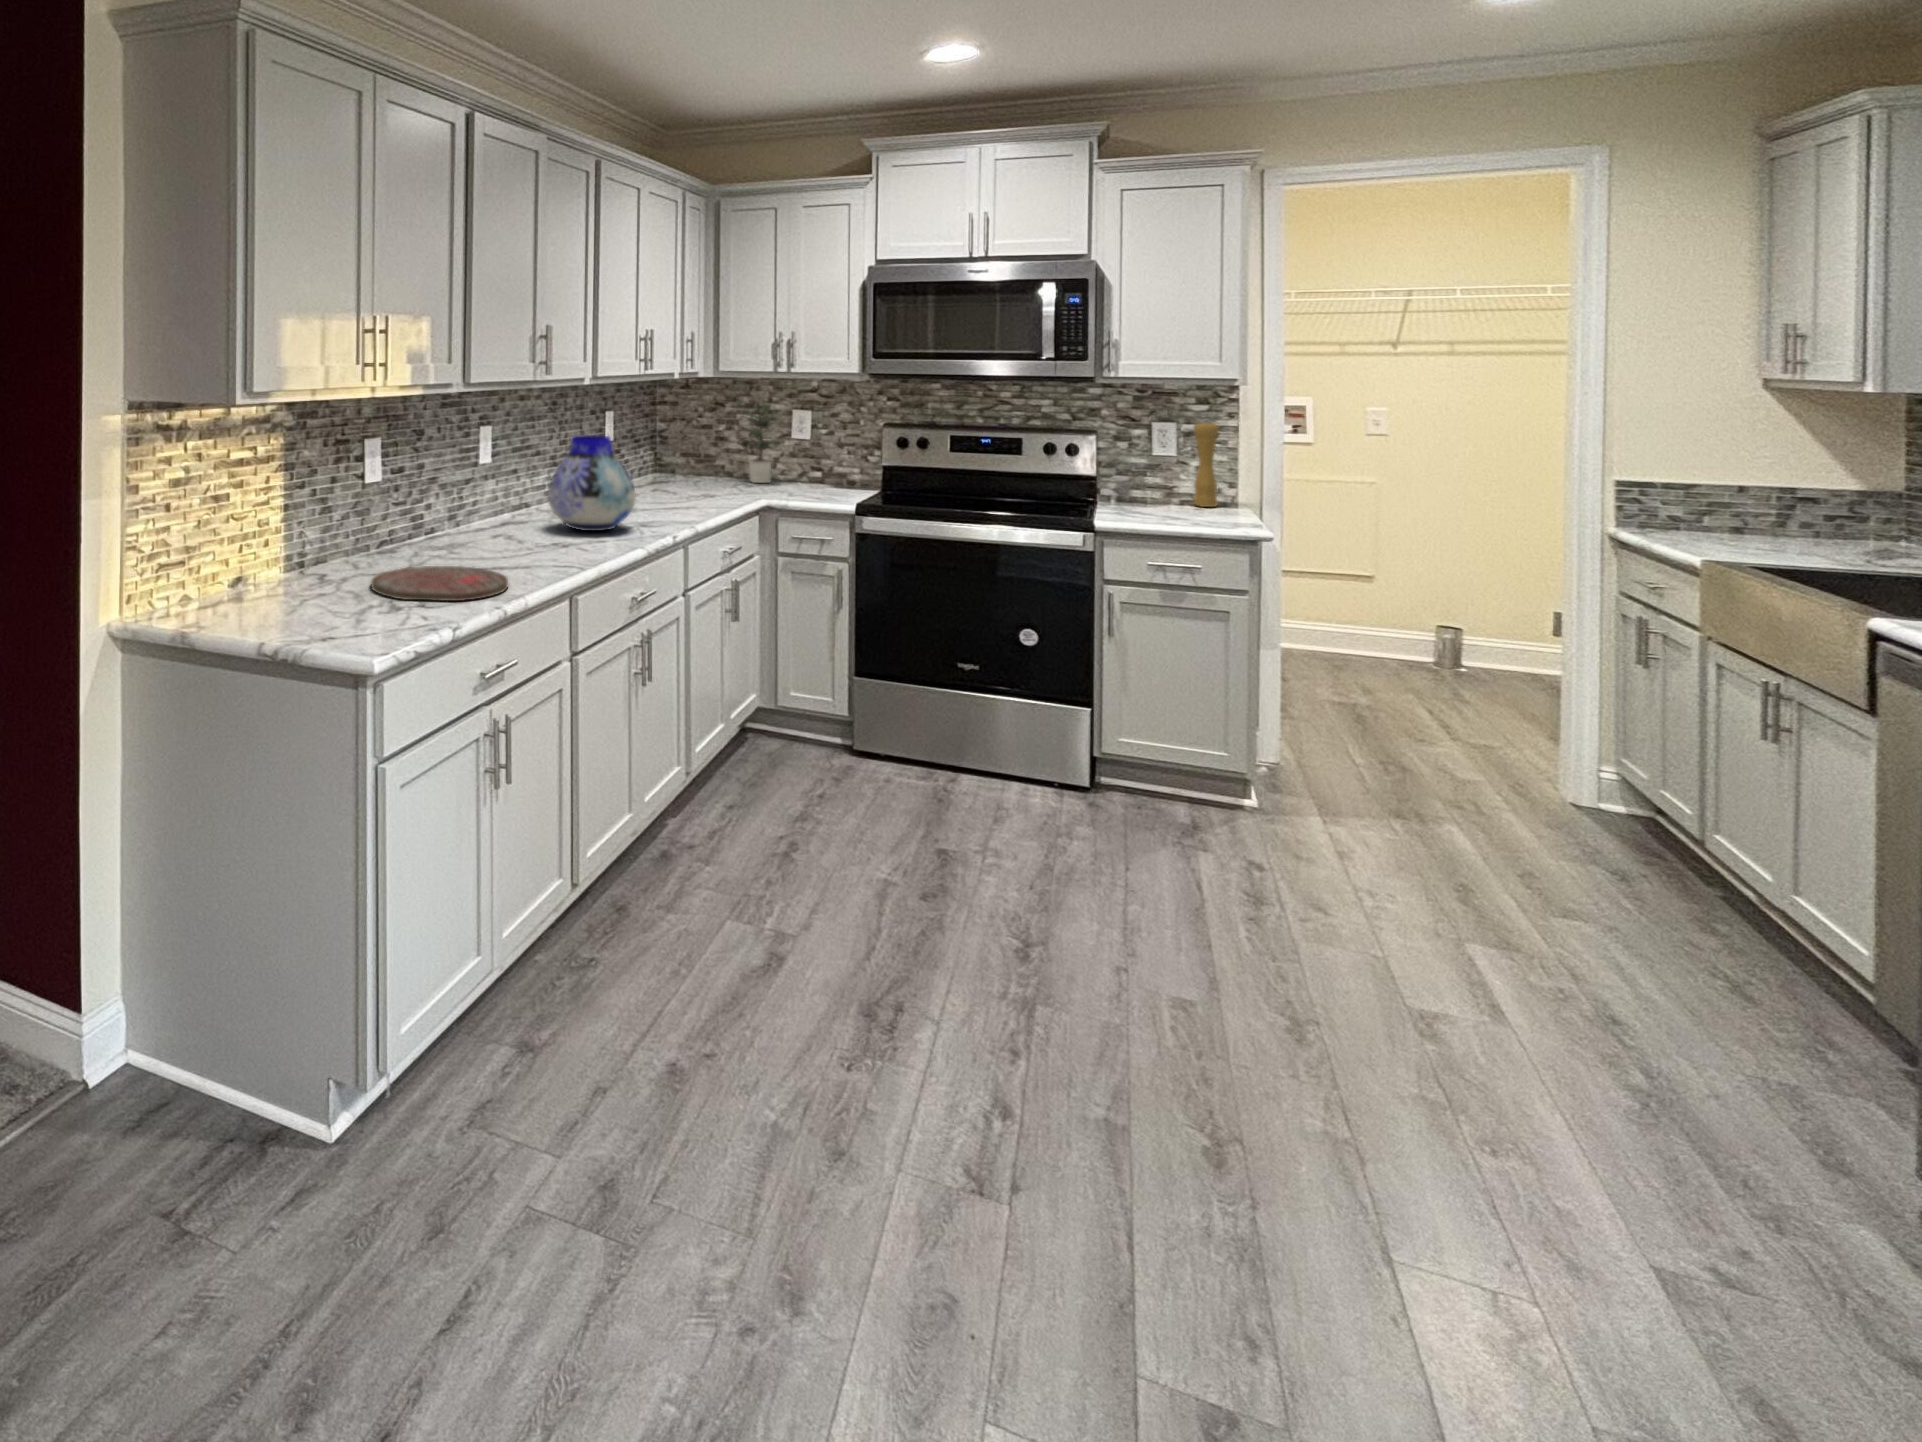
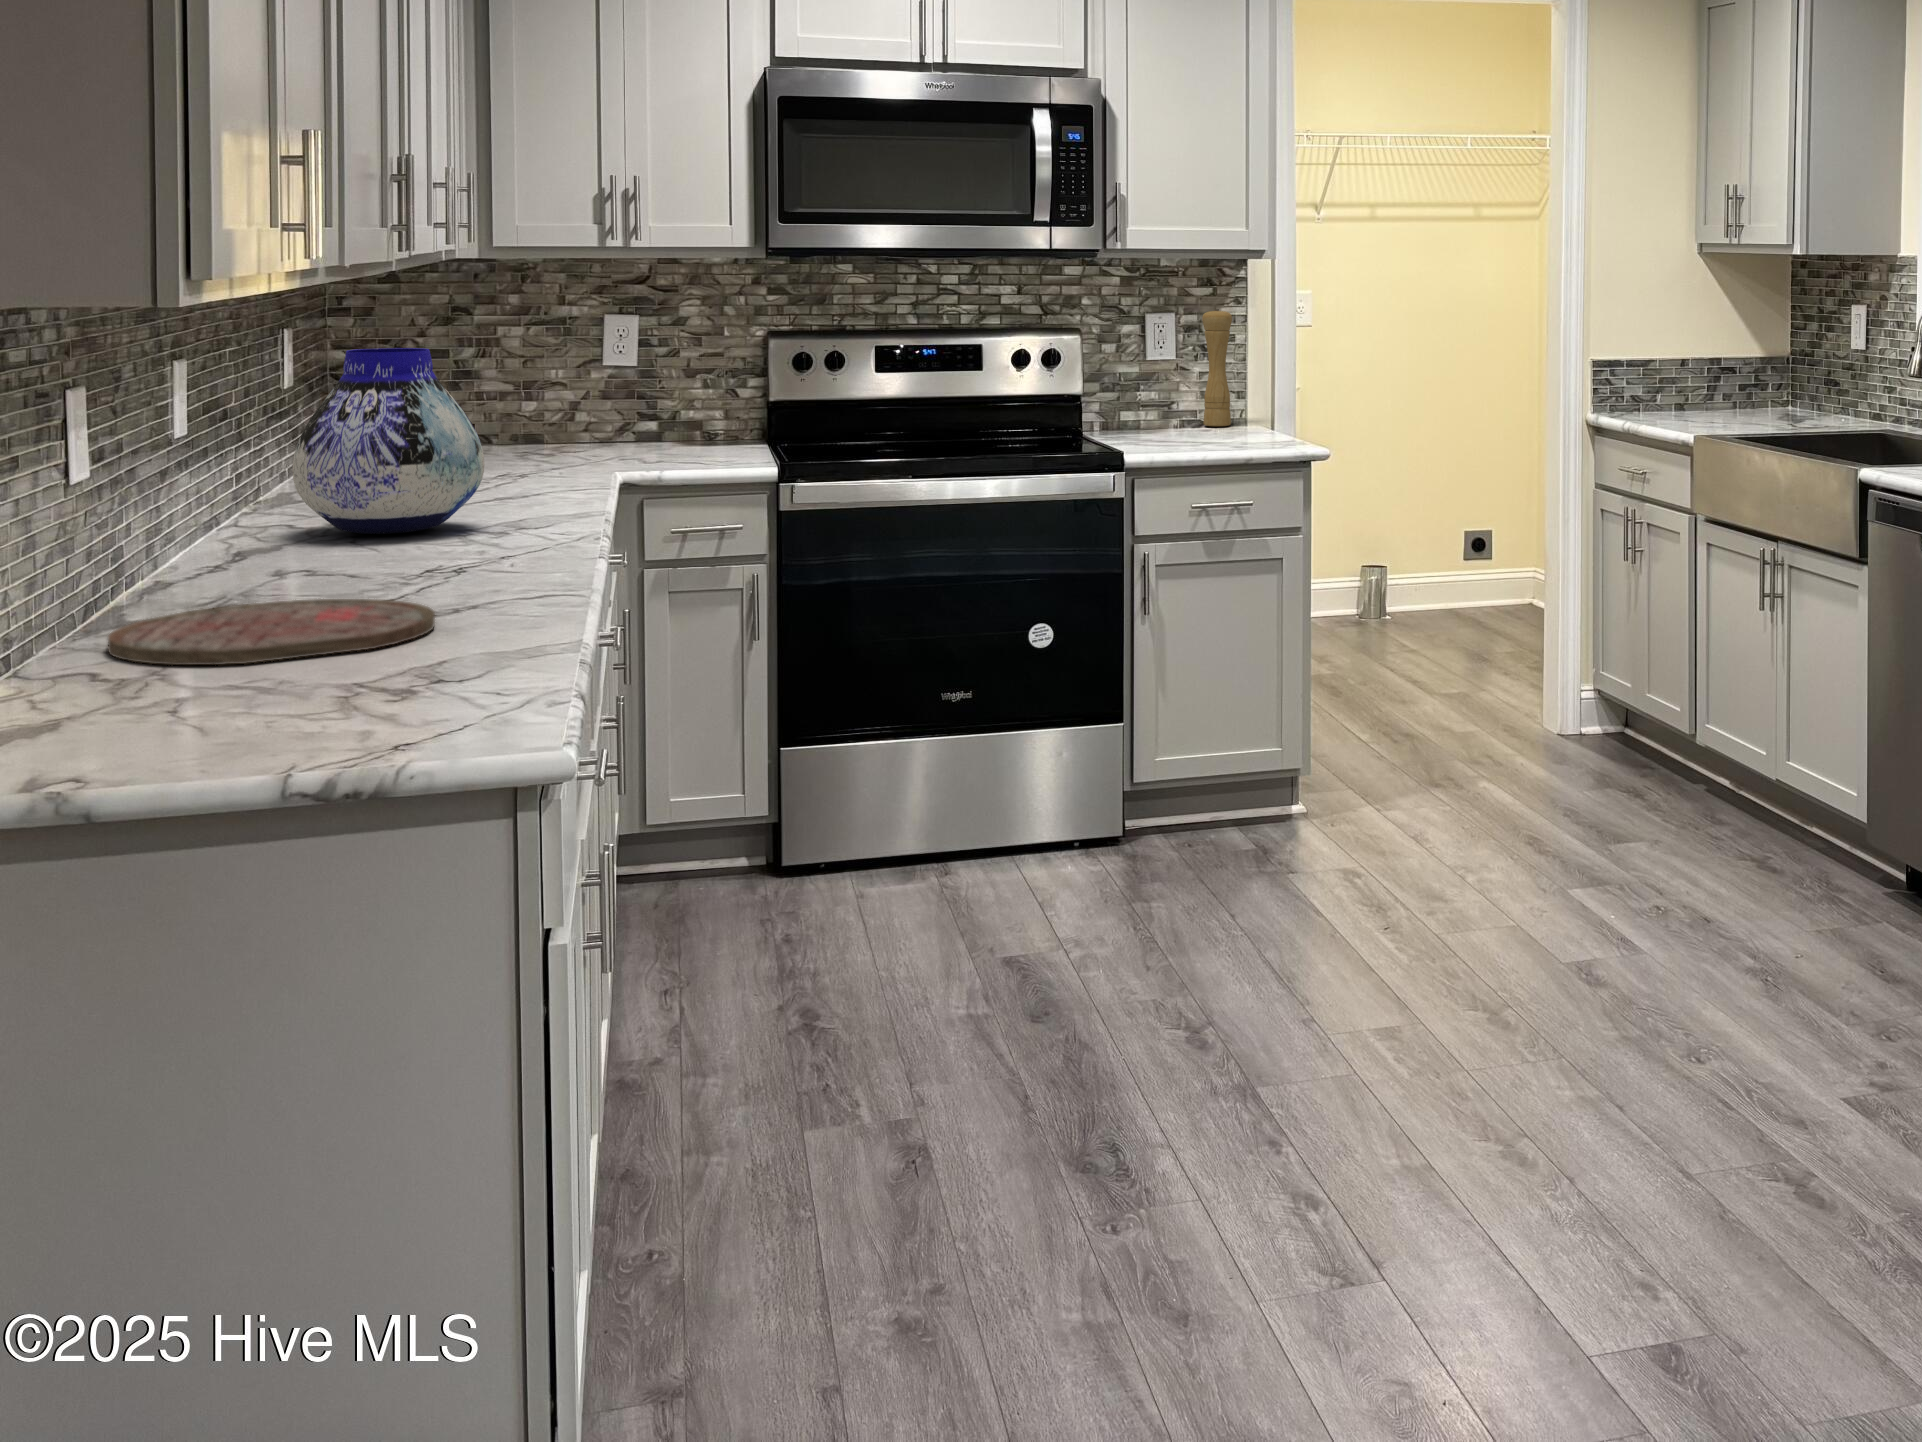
potted plant: present [736,400,778,483] -> none [487,295,631,448]

